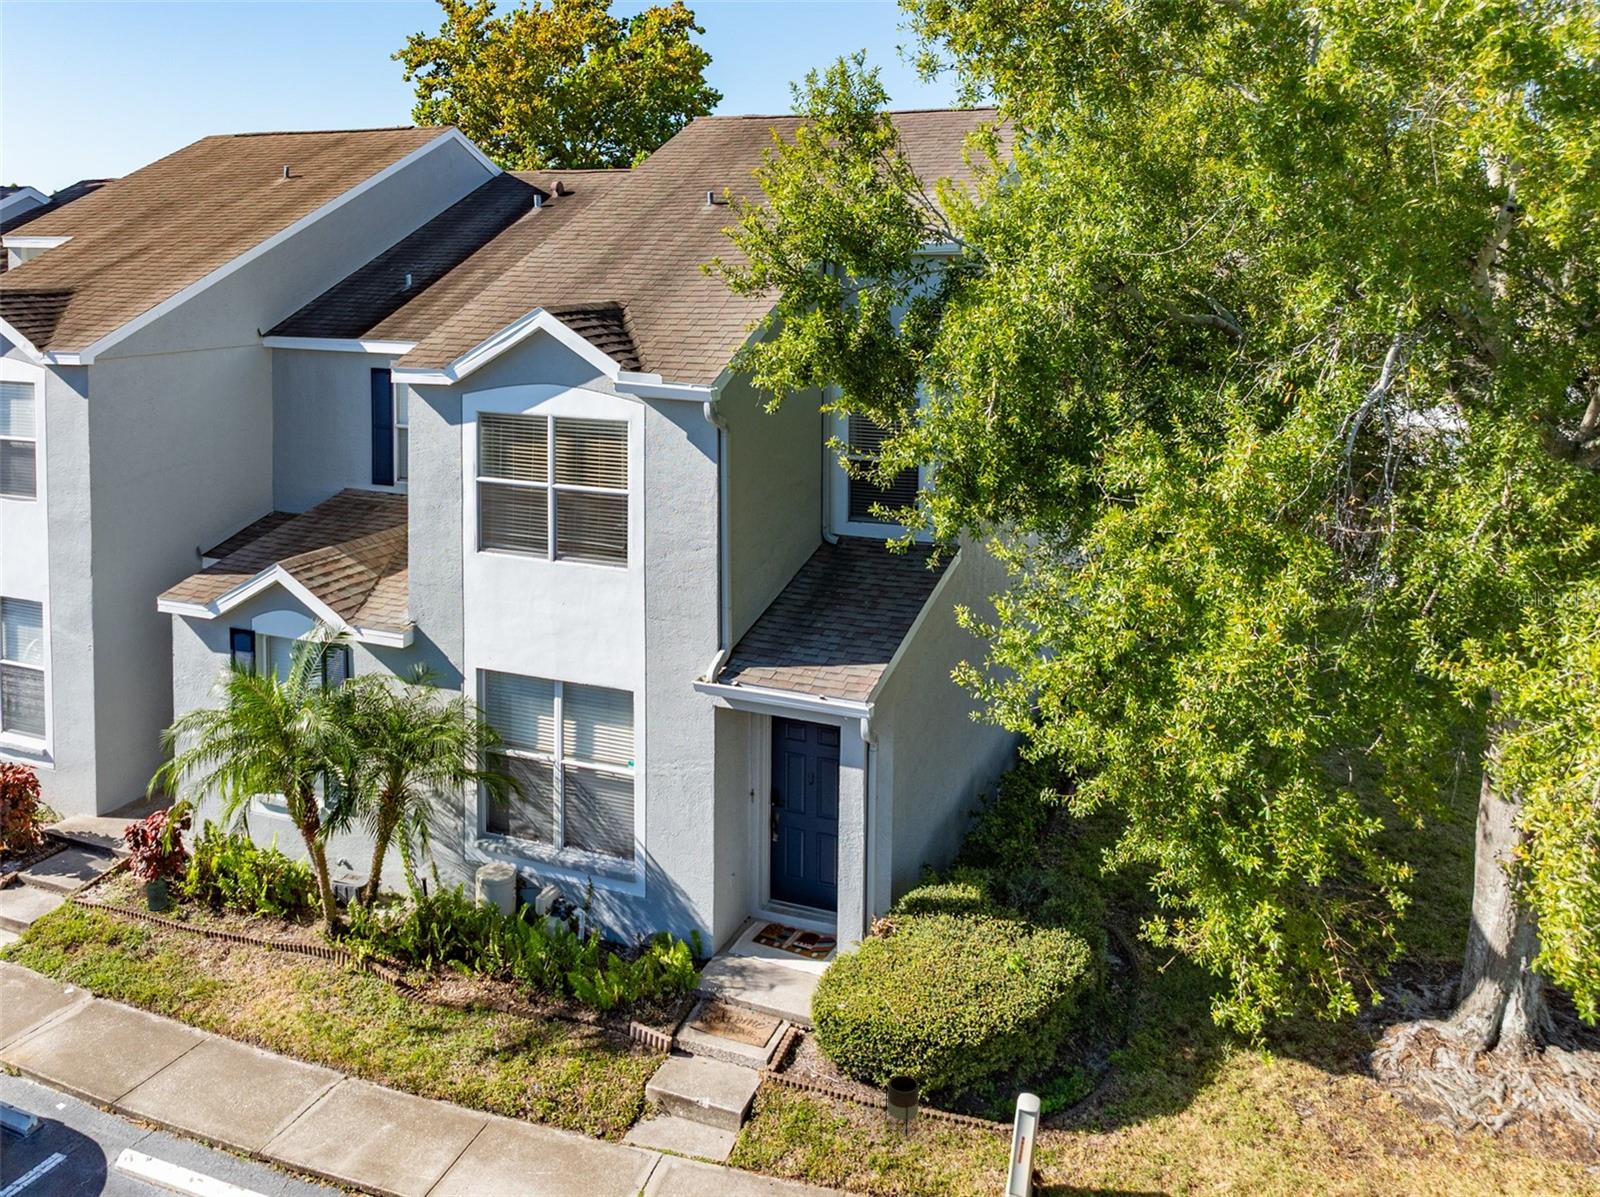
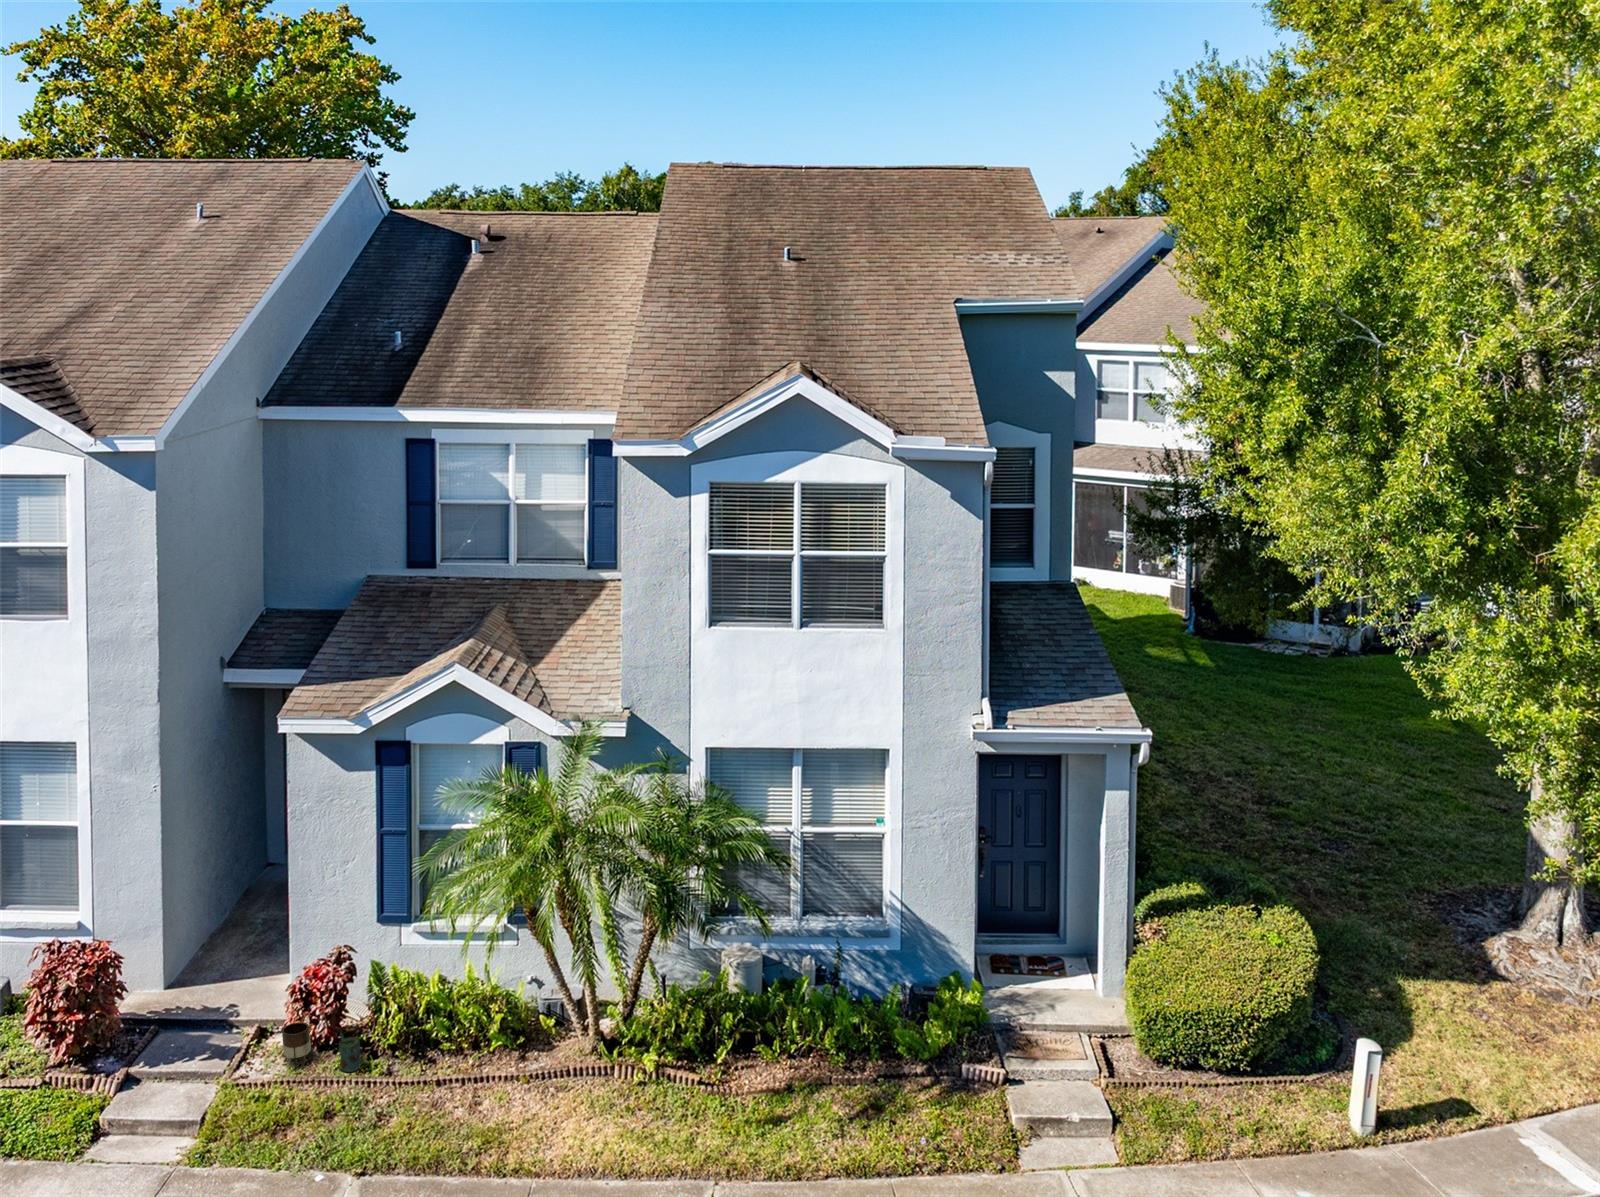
planter: present [885,1075,919,1136] -> present [282,1022,313,1072]

